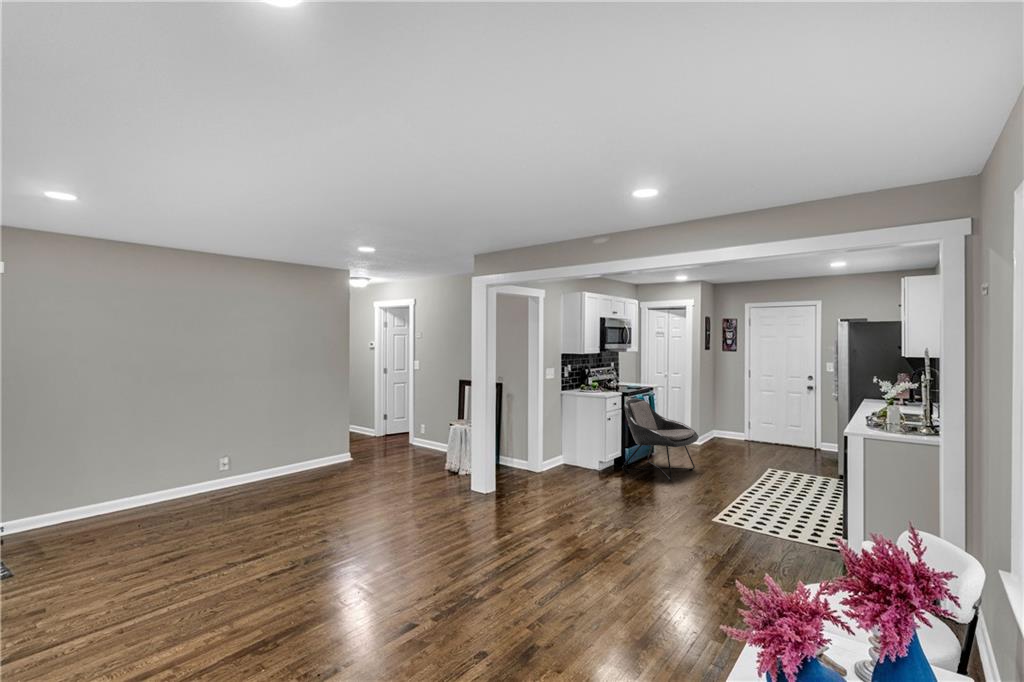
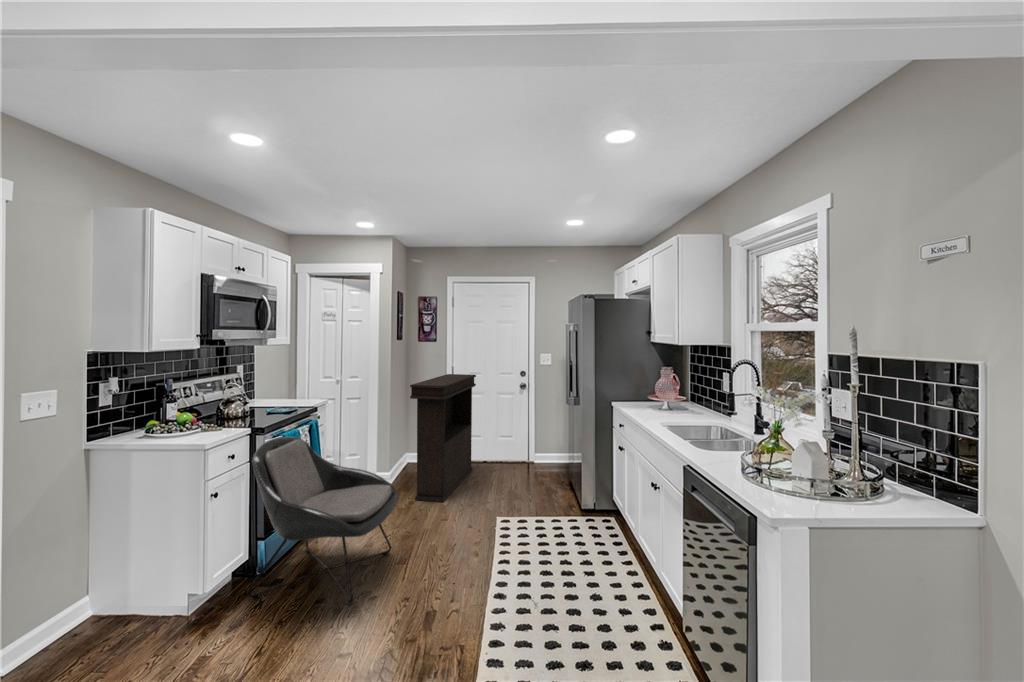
console table: none [712,375,767,458] -> present [410,374,476,502]

